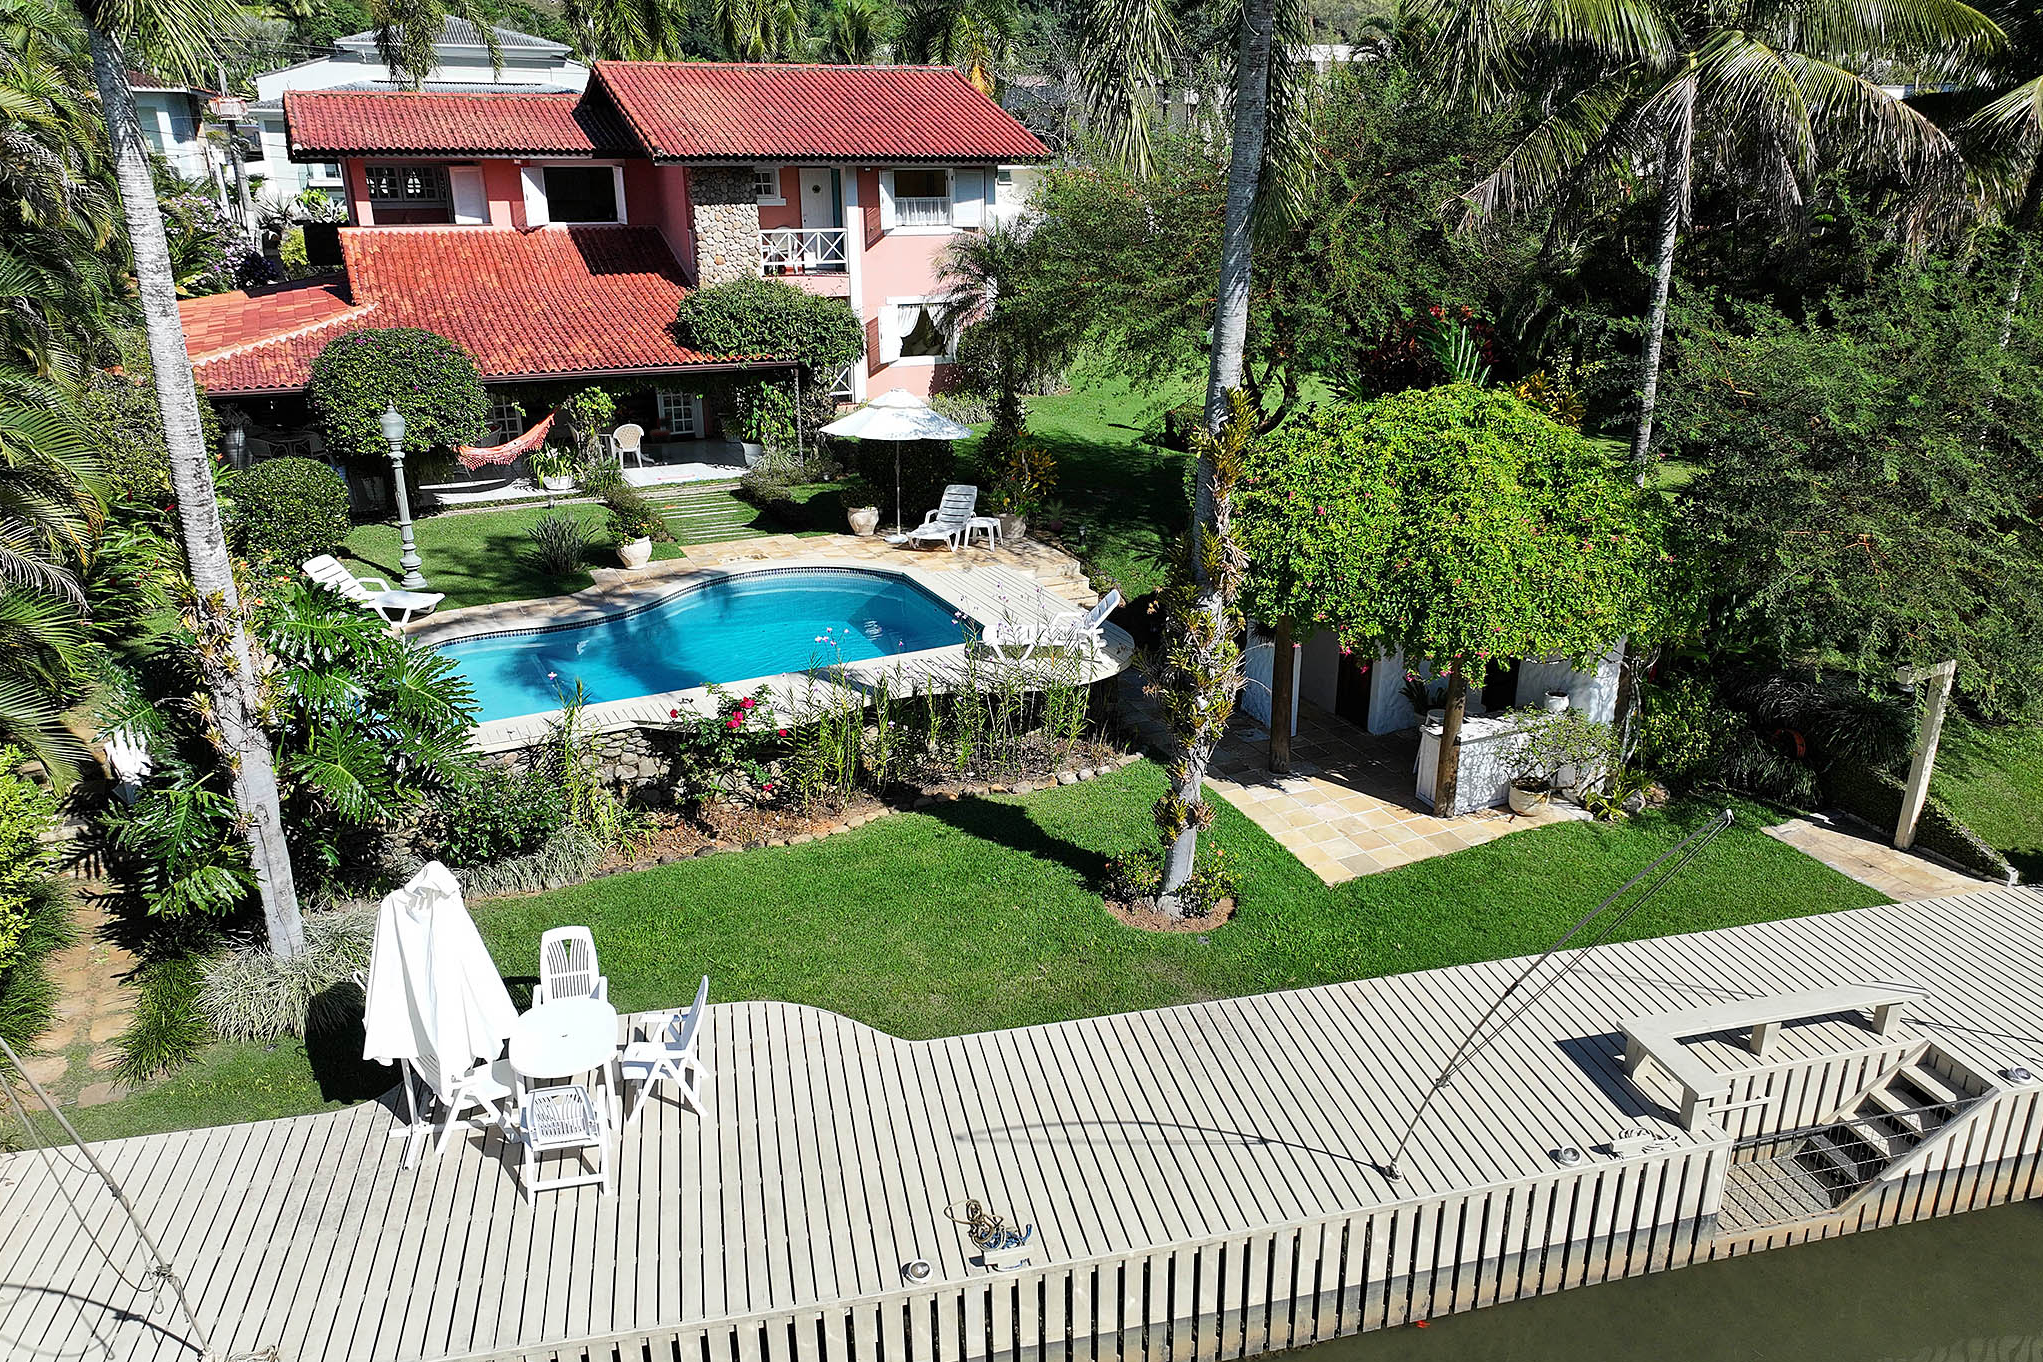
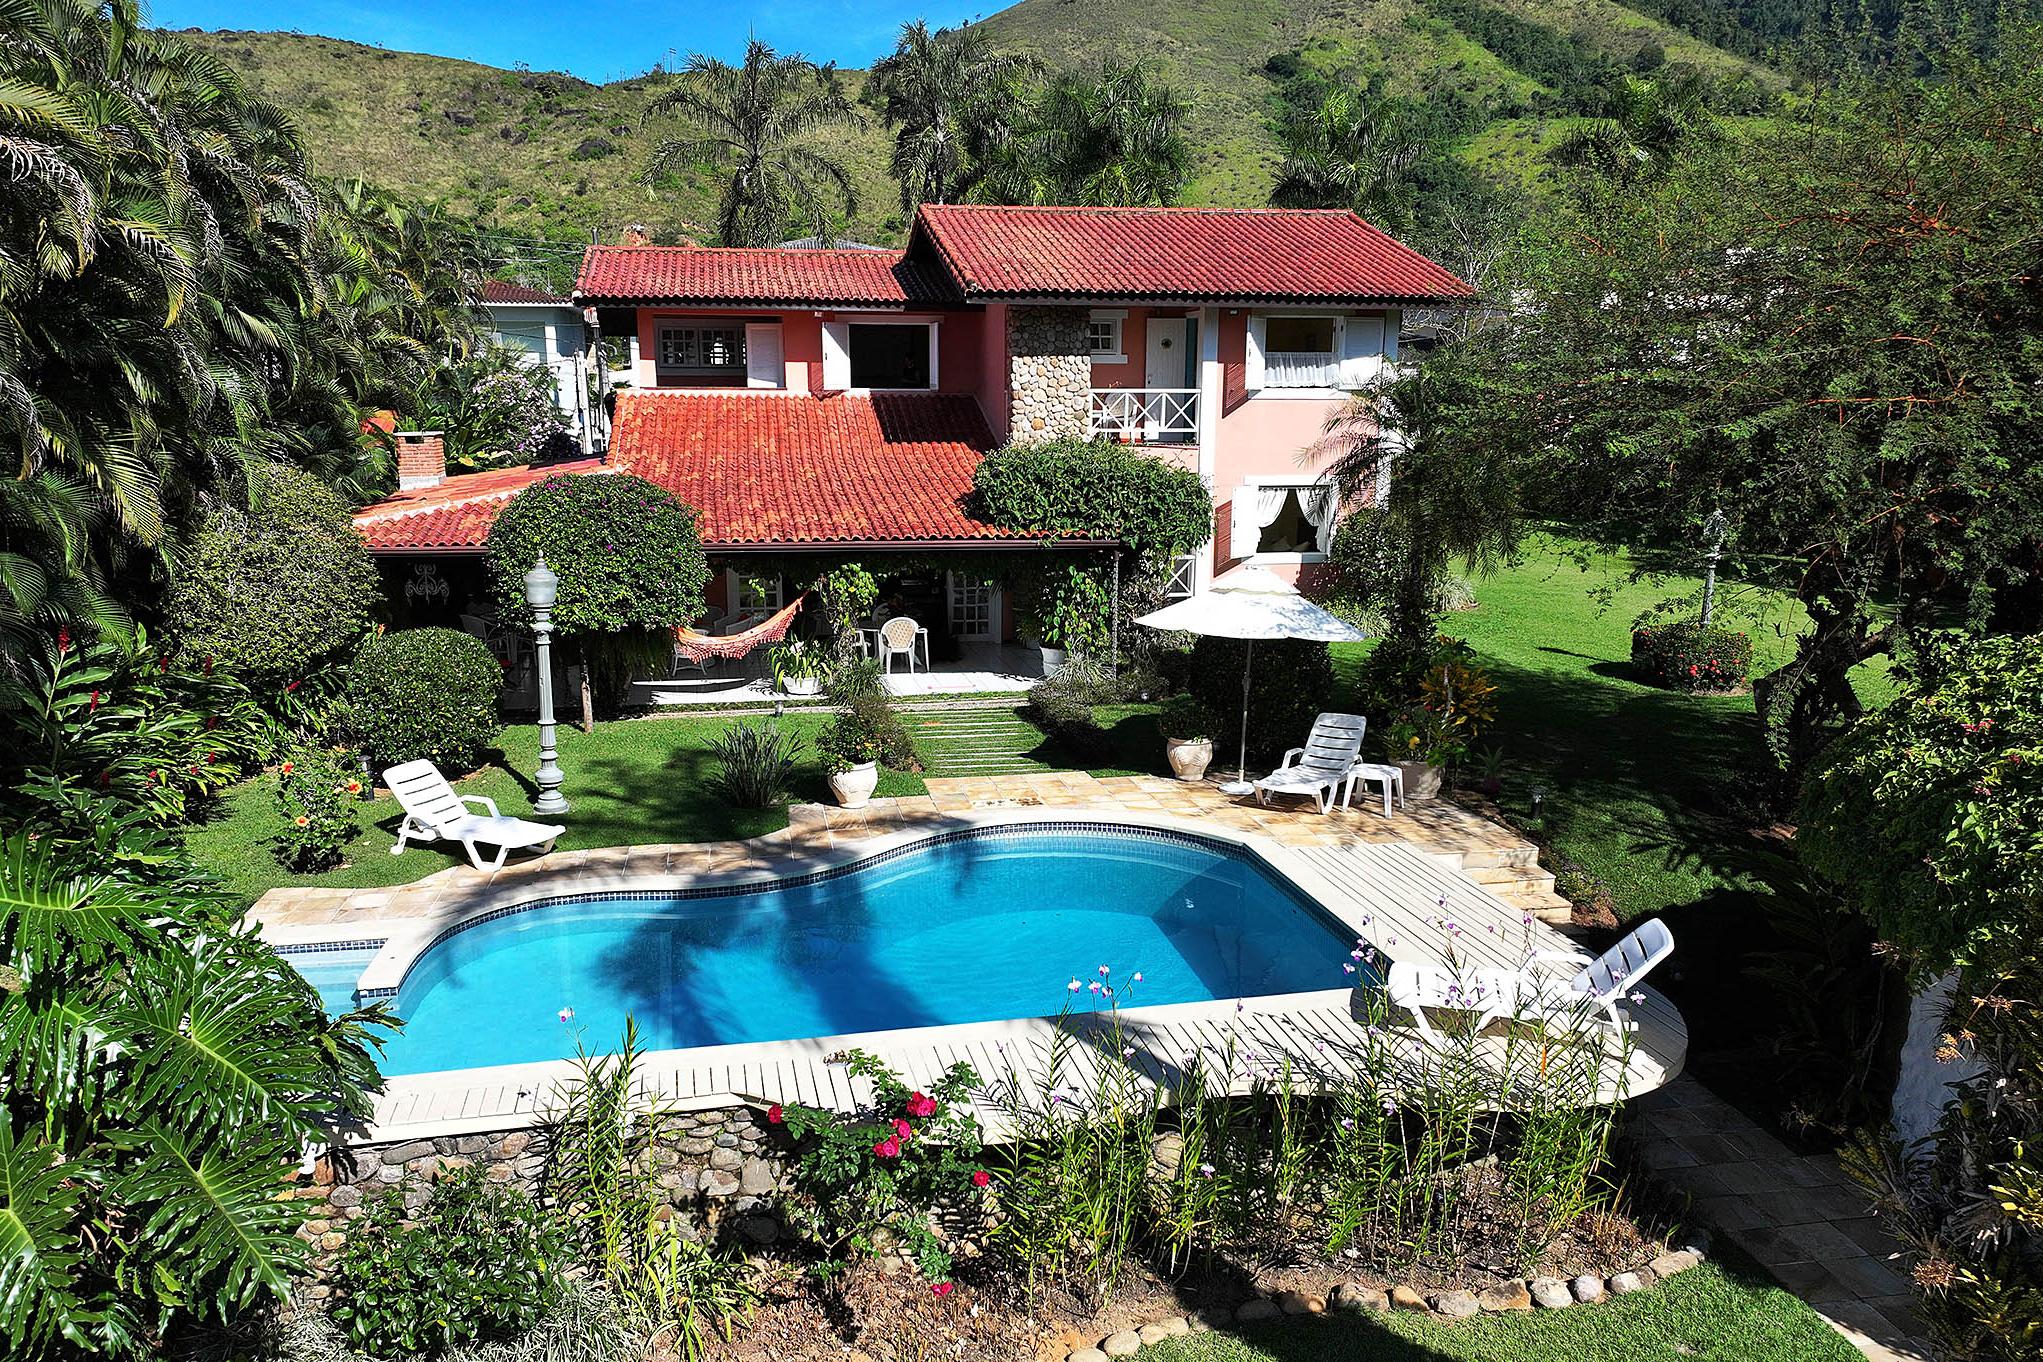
stool: present [651,416,673,459] -> none [932,610,960,663]

